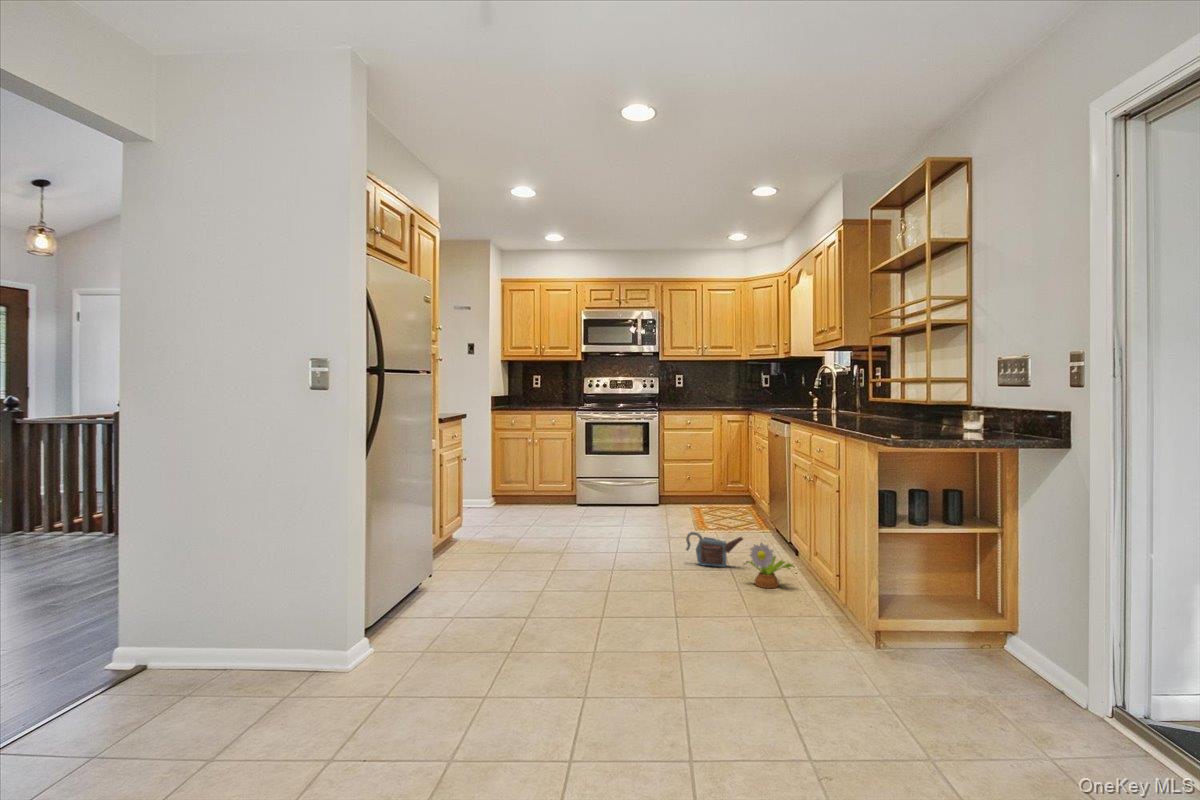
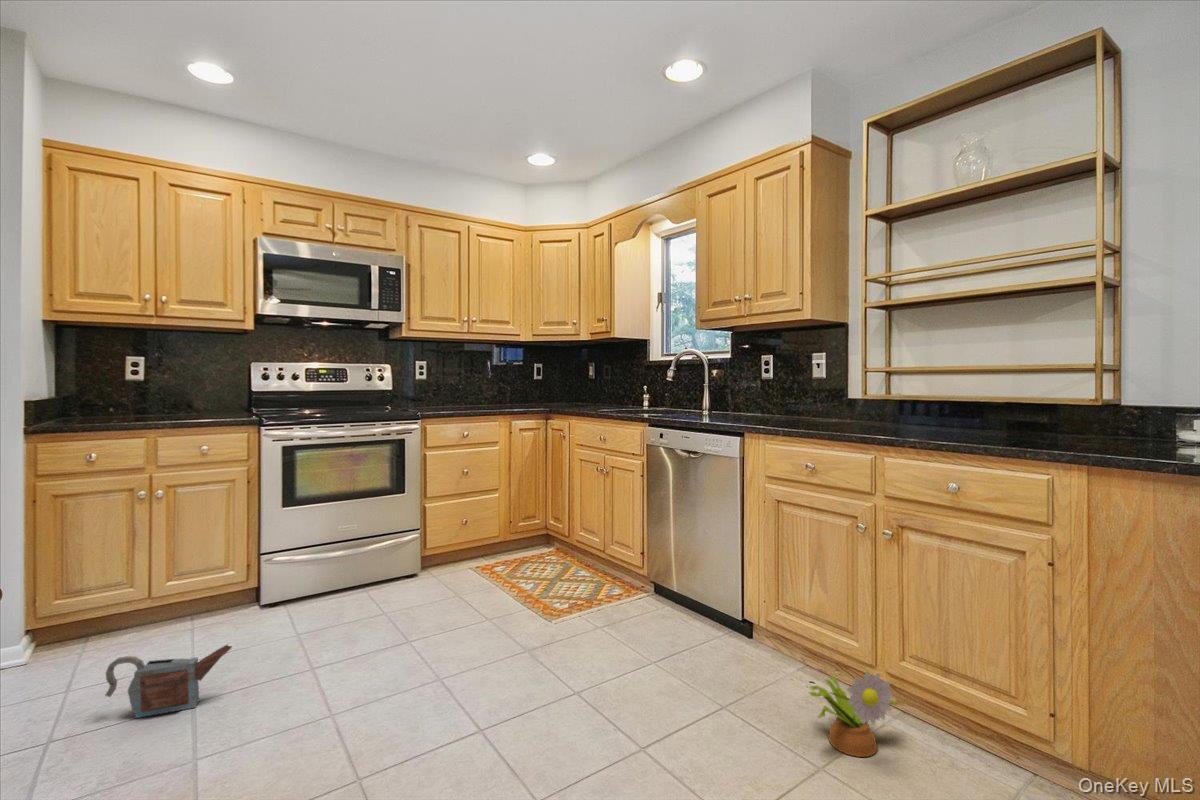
watering can: present [686,532,743,567] -> present [105,645,232,718]

